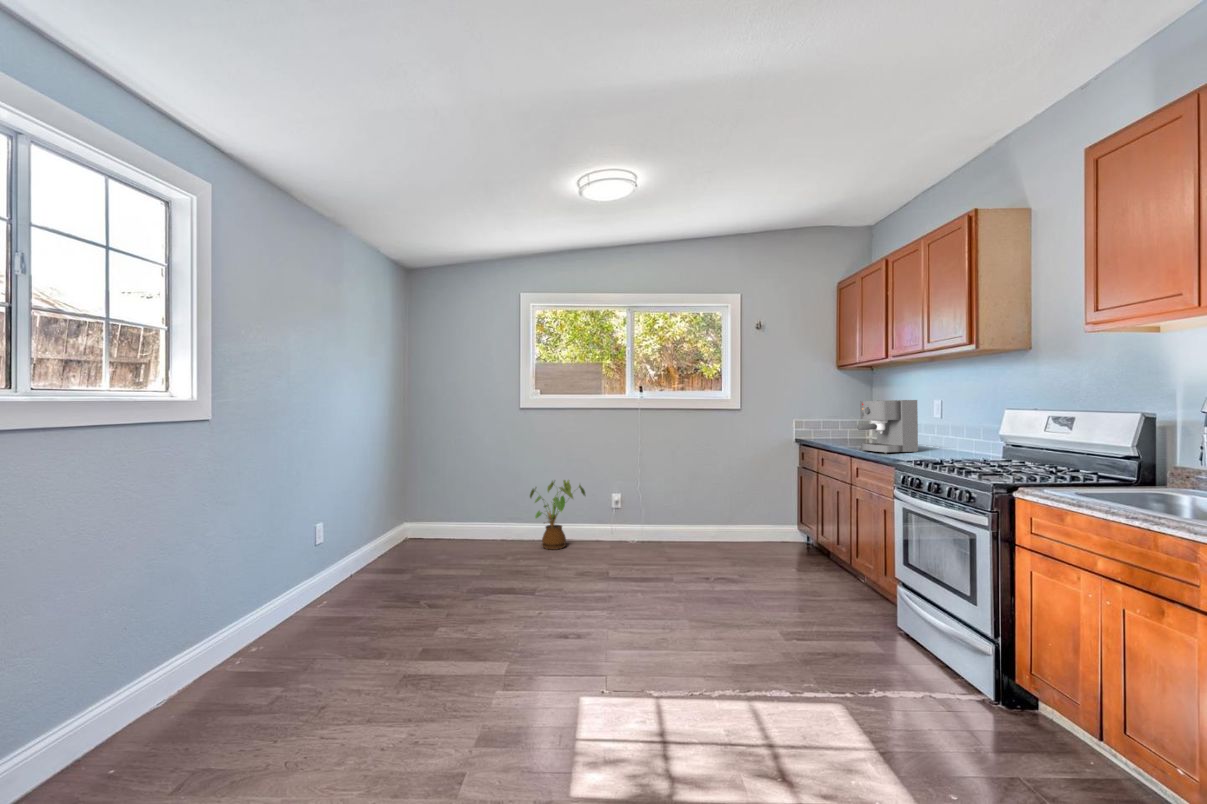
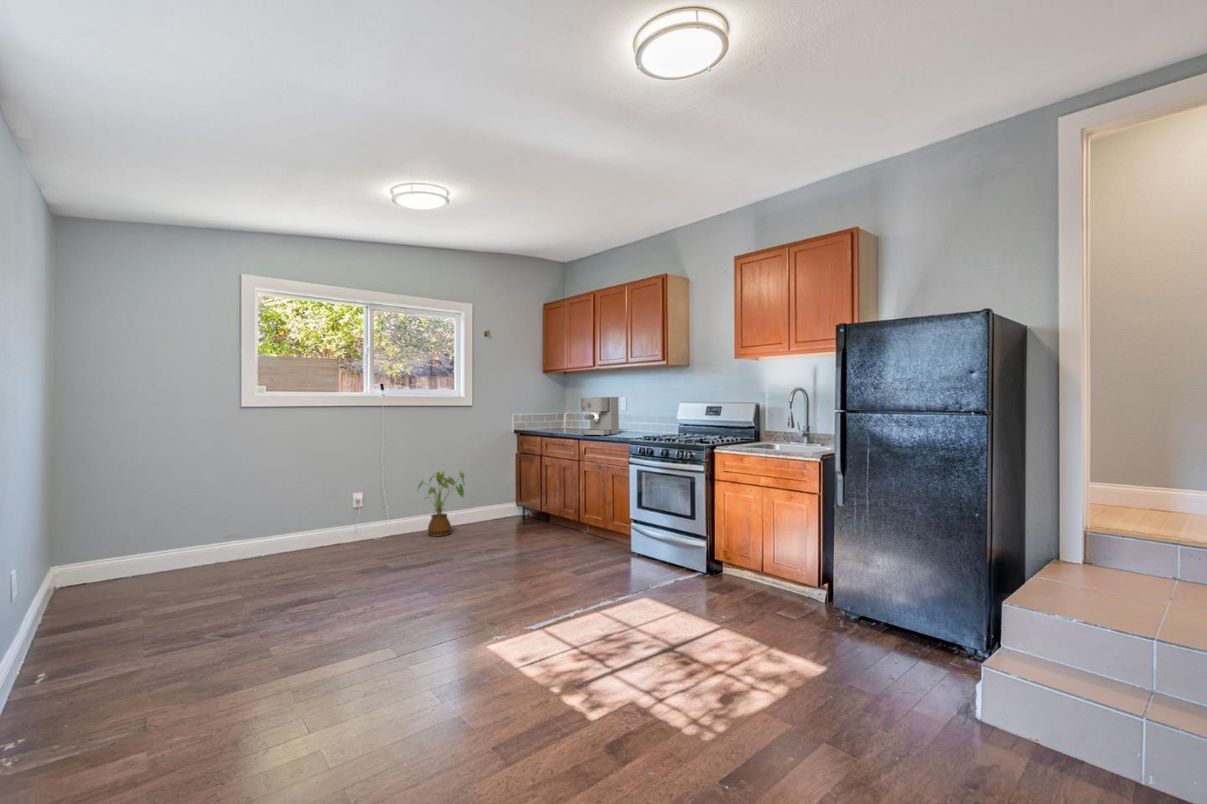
house plant: present [530,480,585,550] -> present [418,471,465,537]

